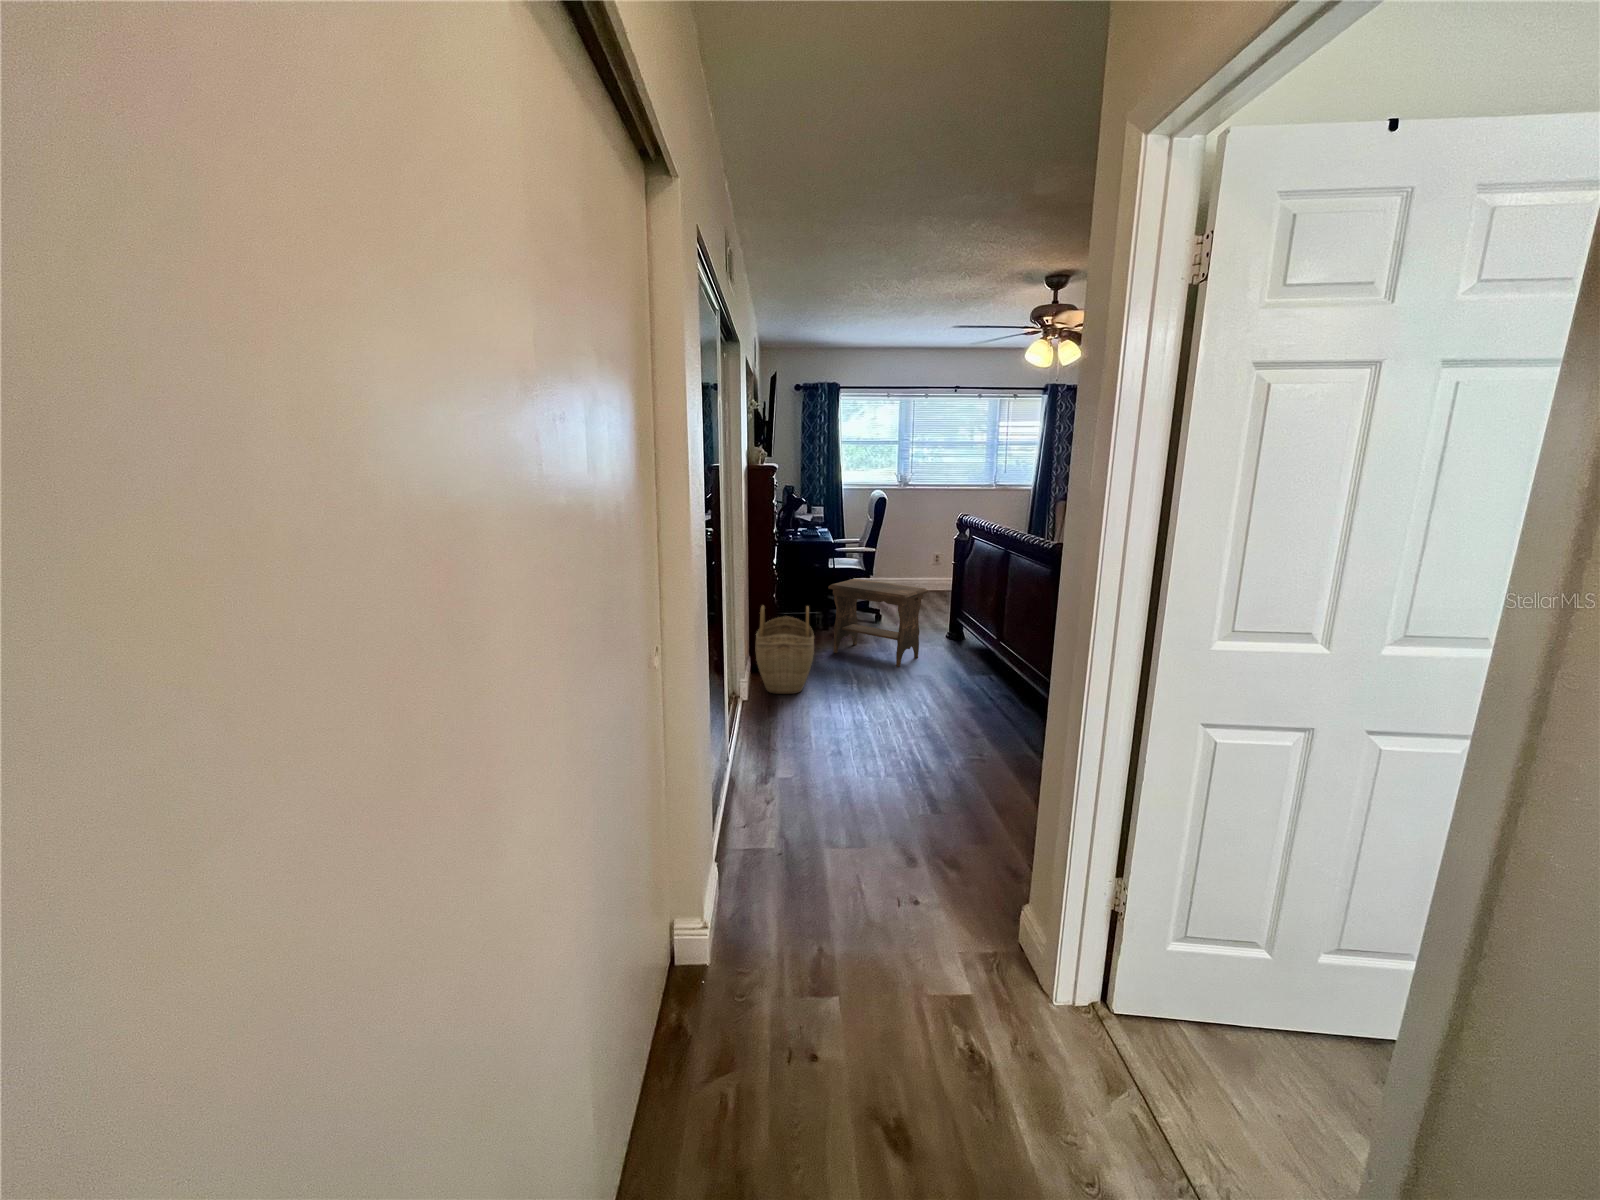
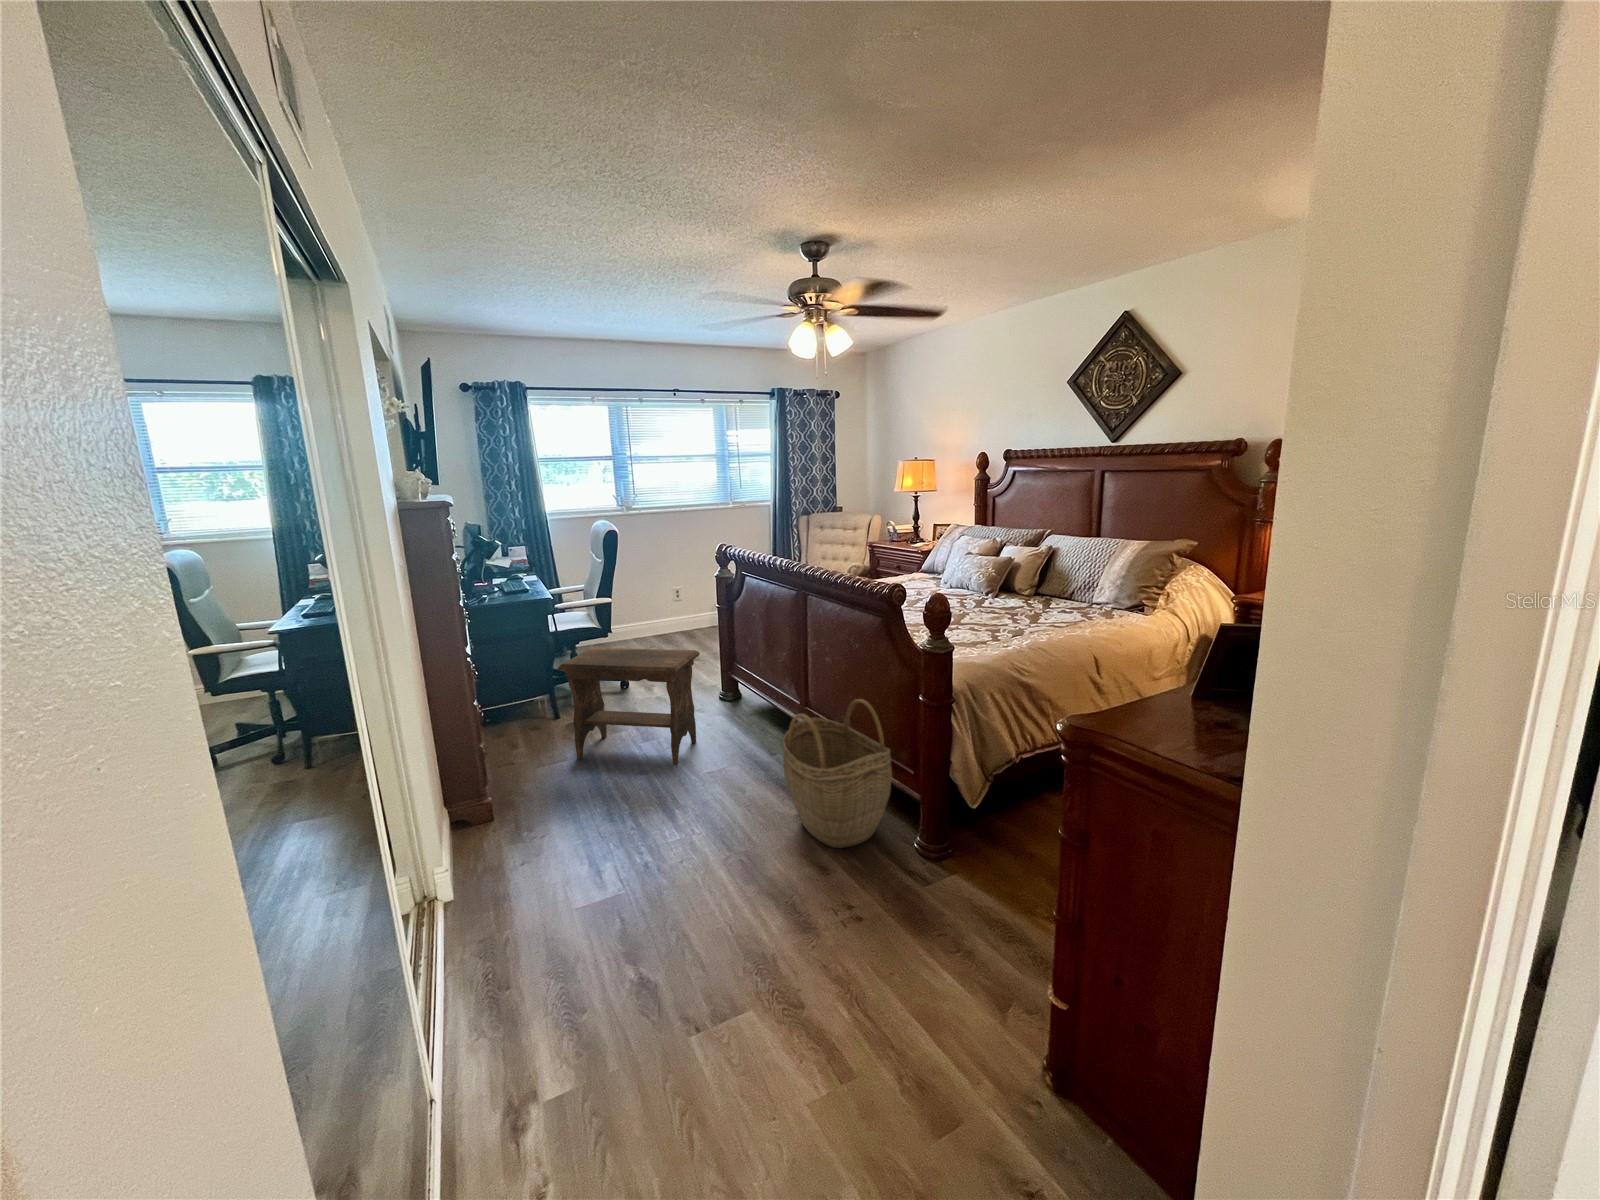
woven basket: present [756,606,814,694] -> present [783,699,892,848]

